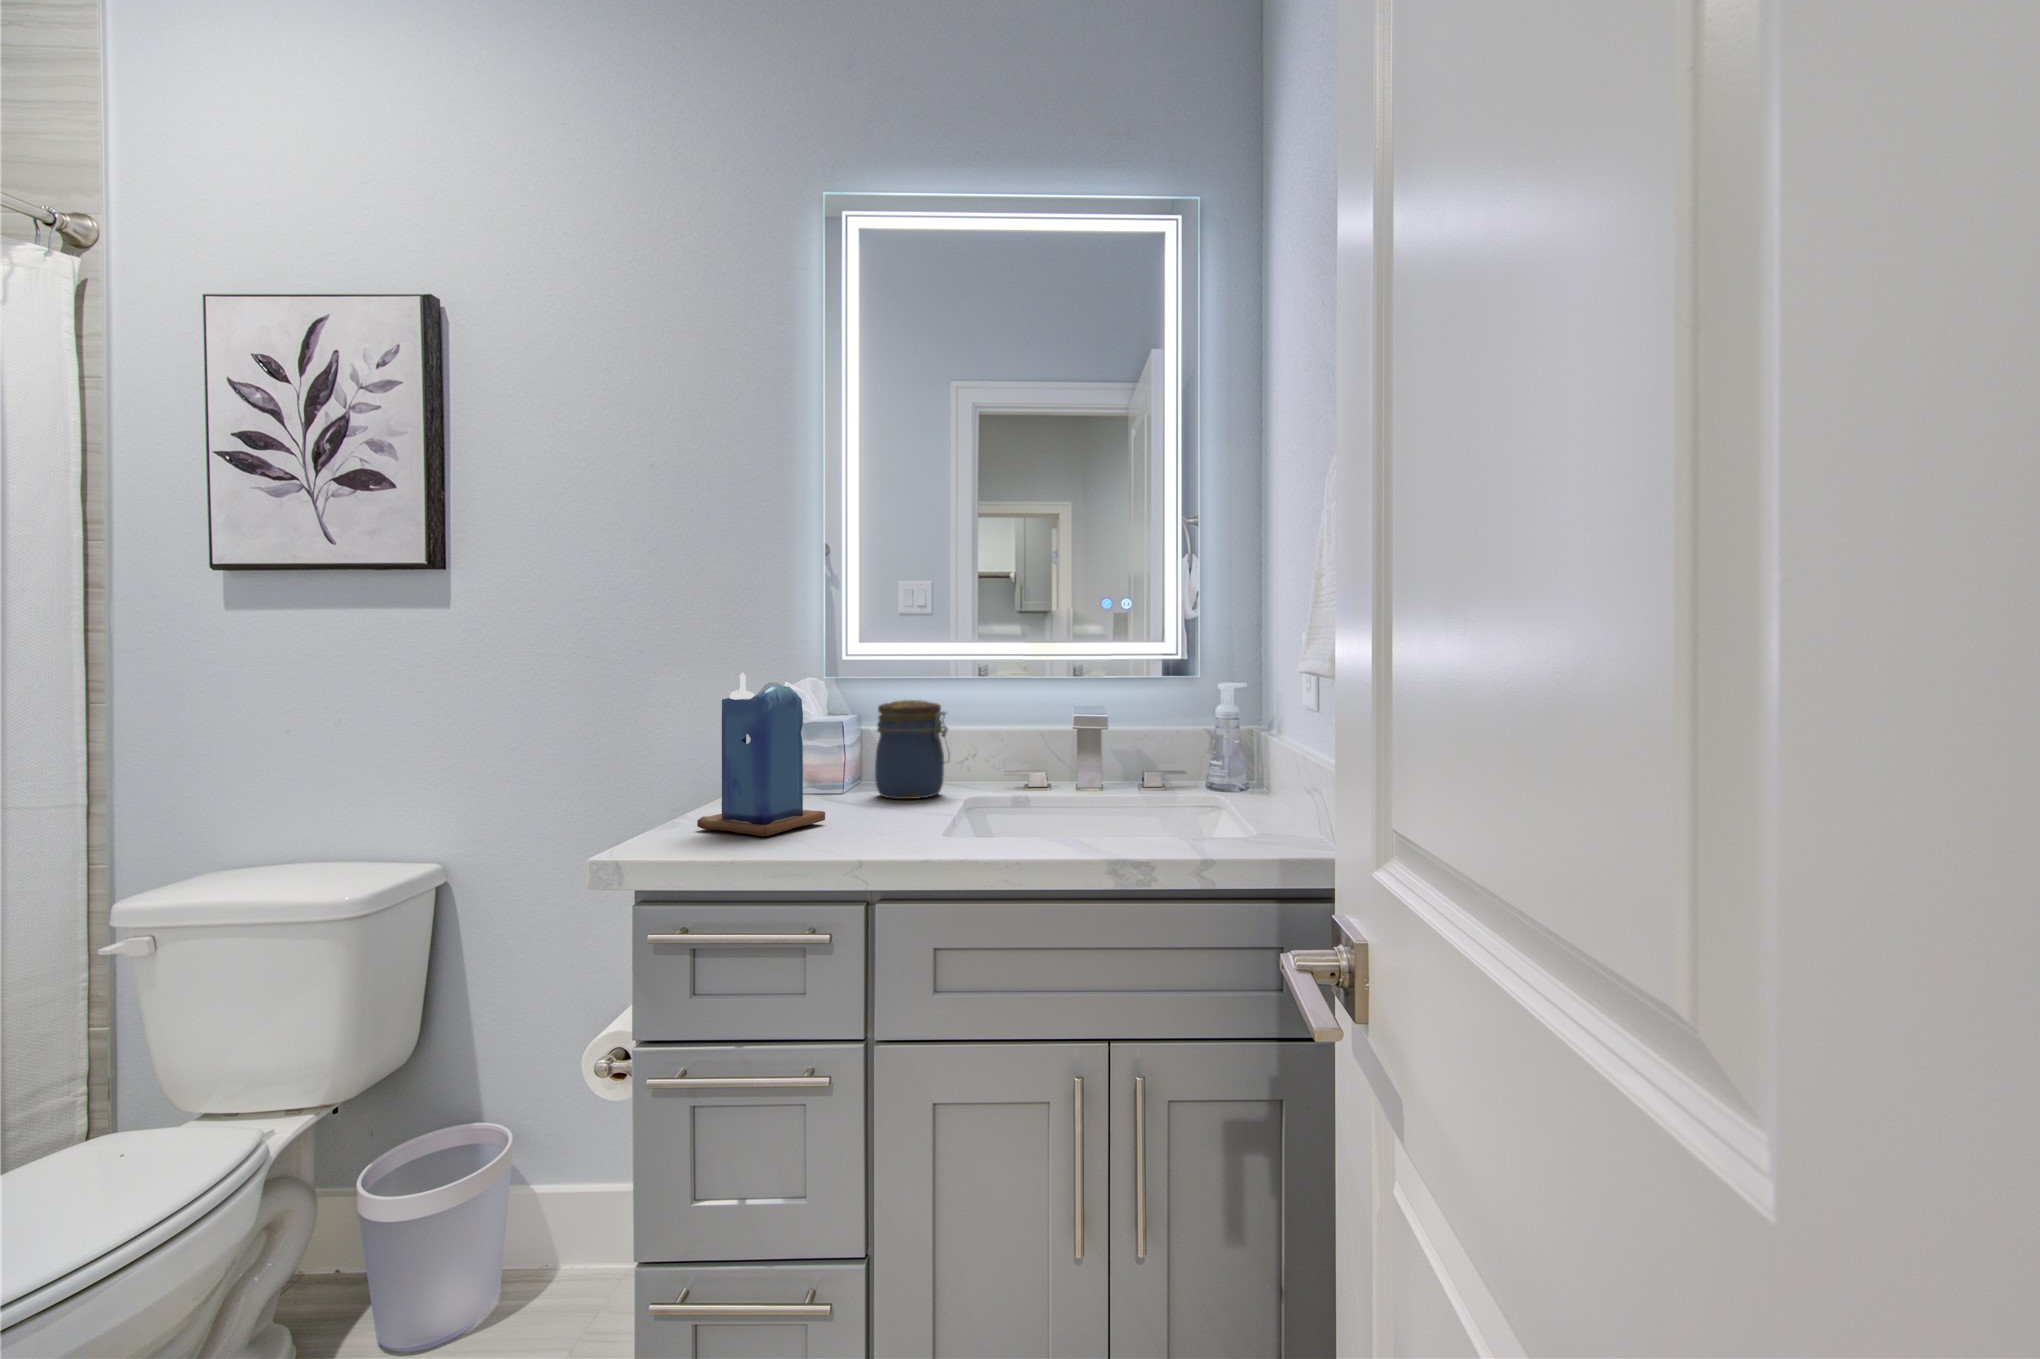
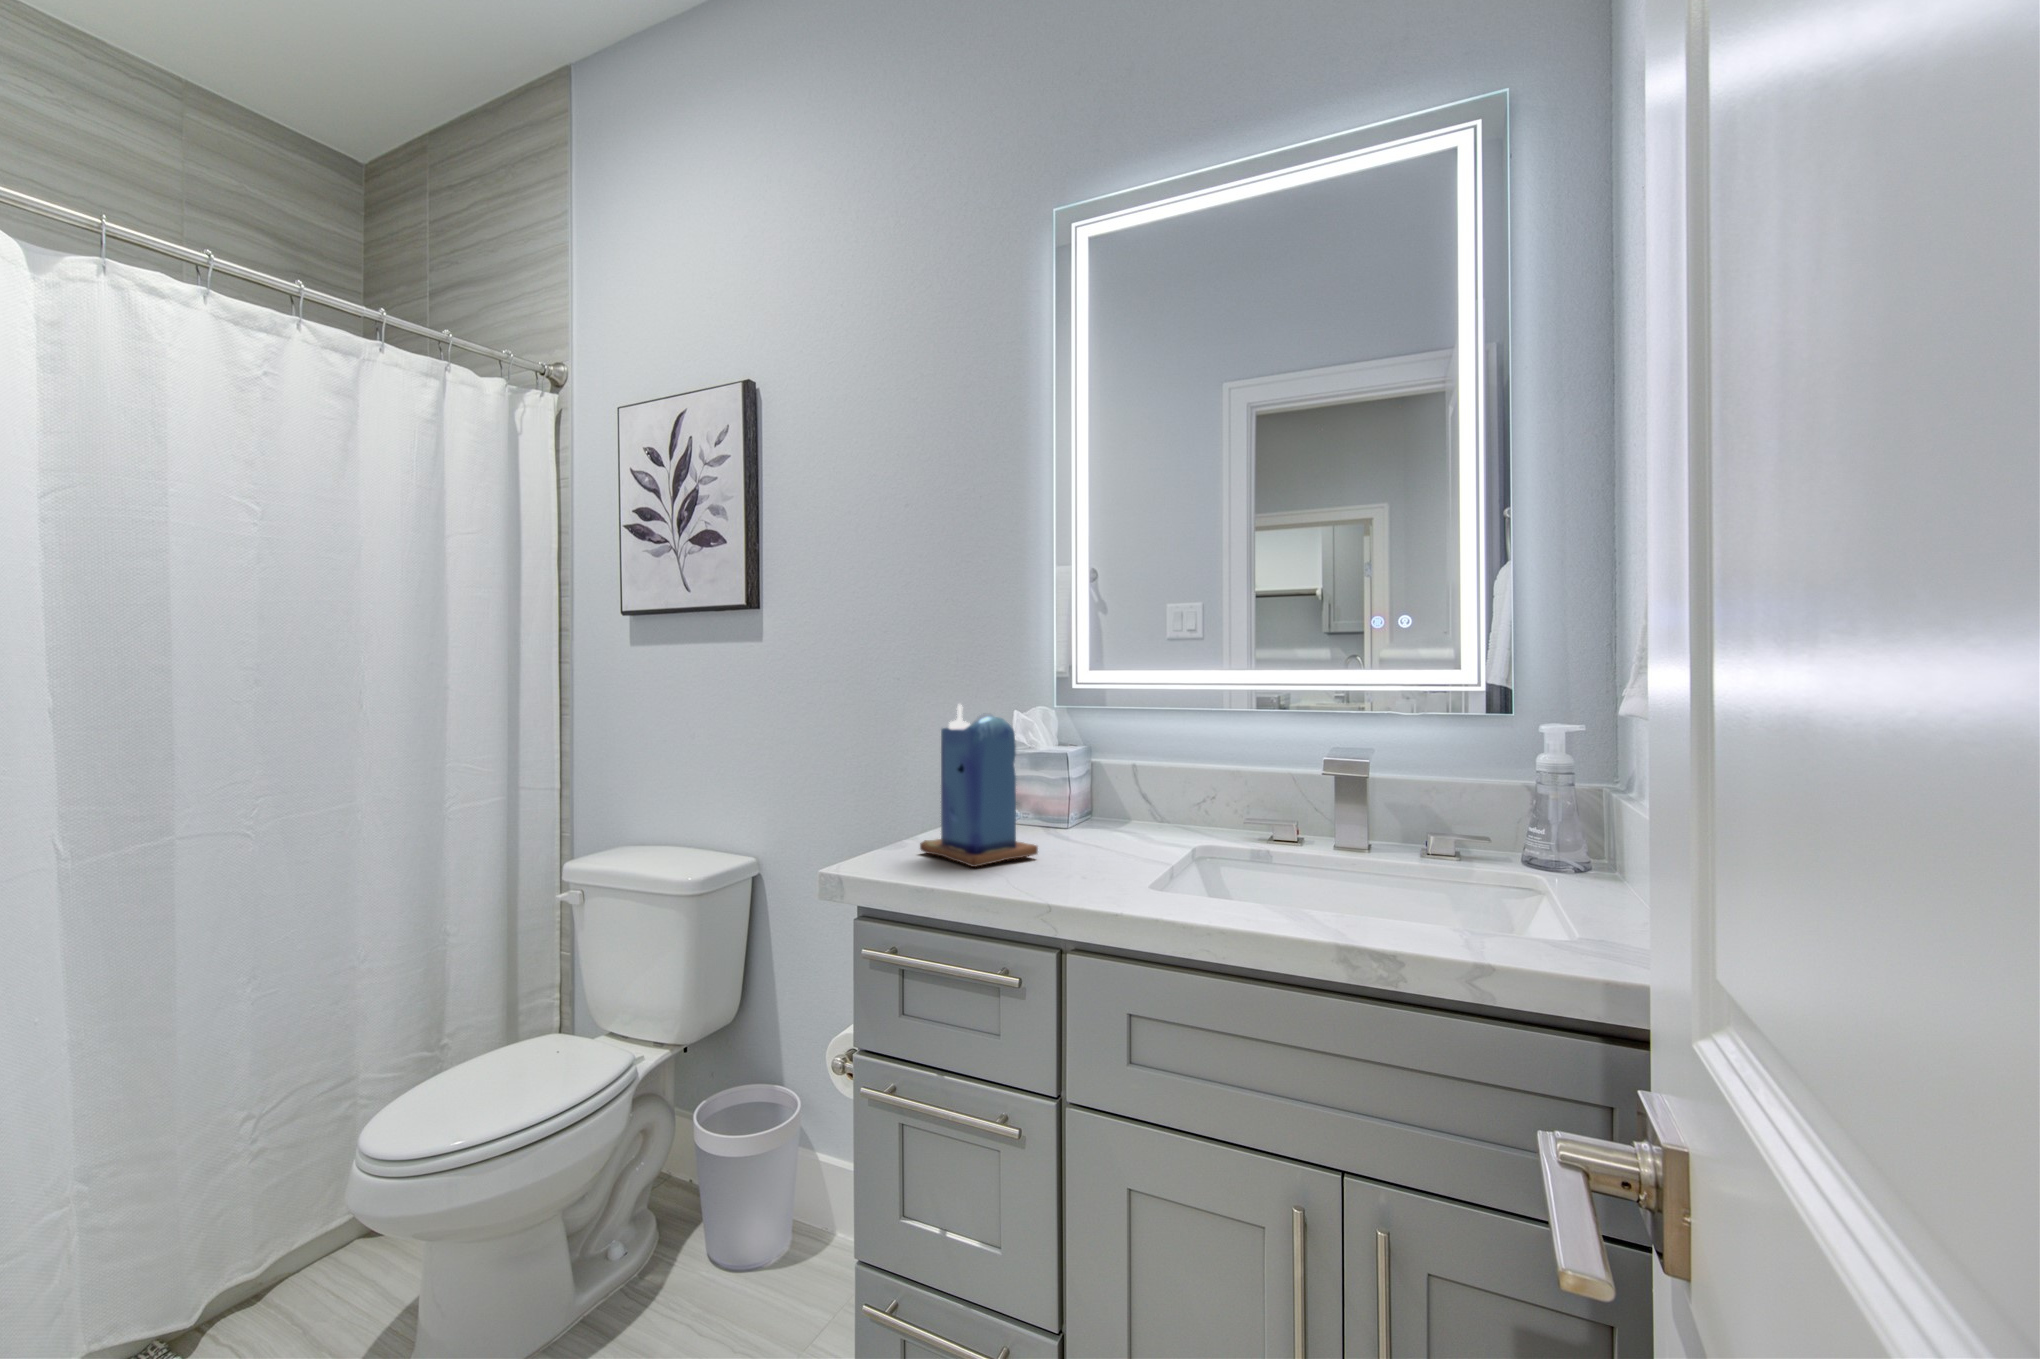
jar: present [875,700,948,799] -> none [1103,733,1179,837]

